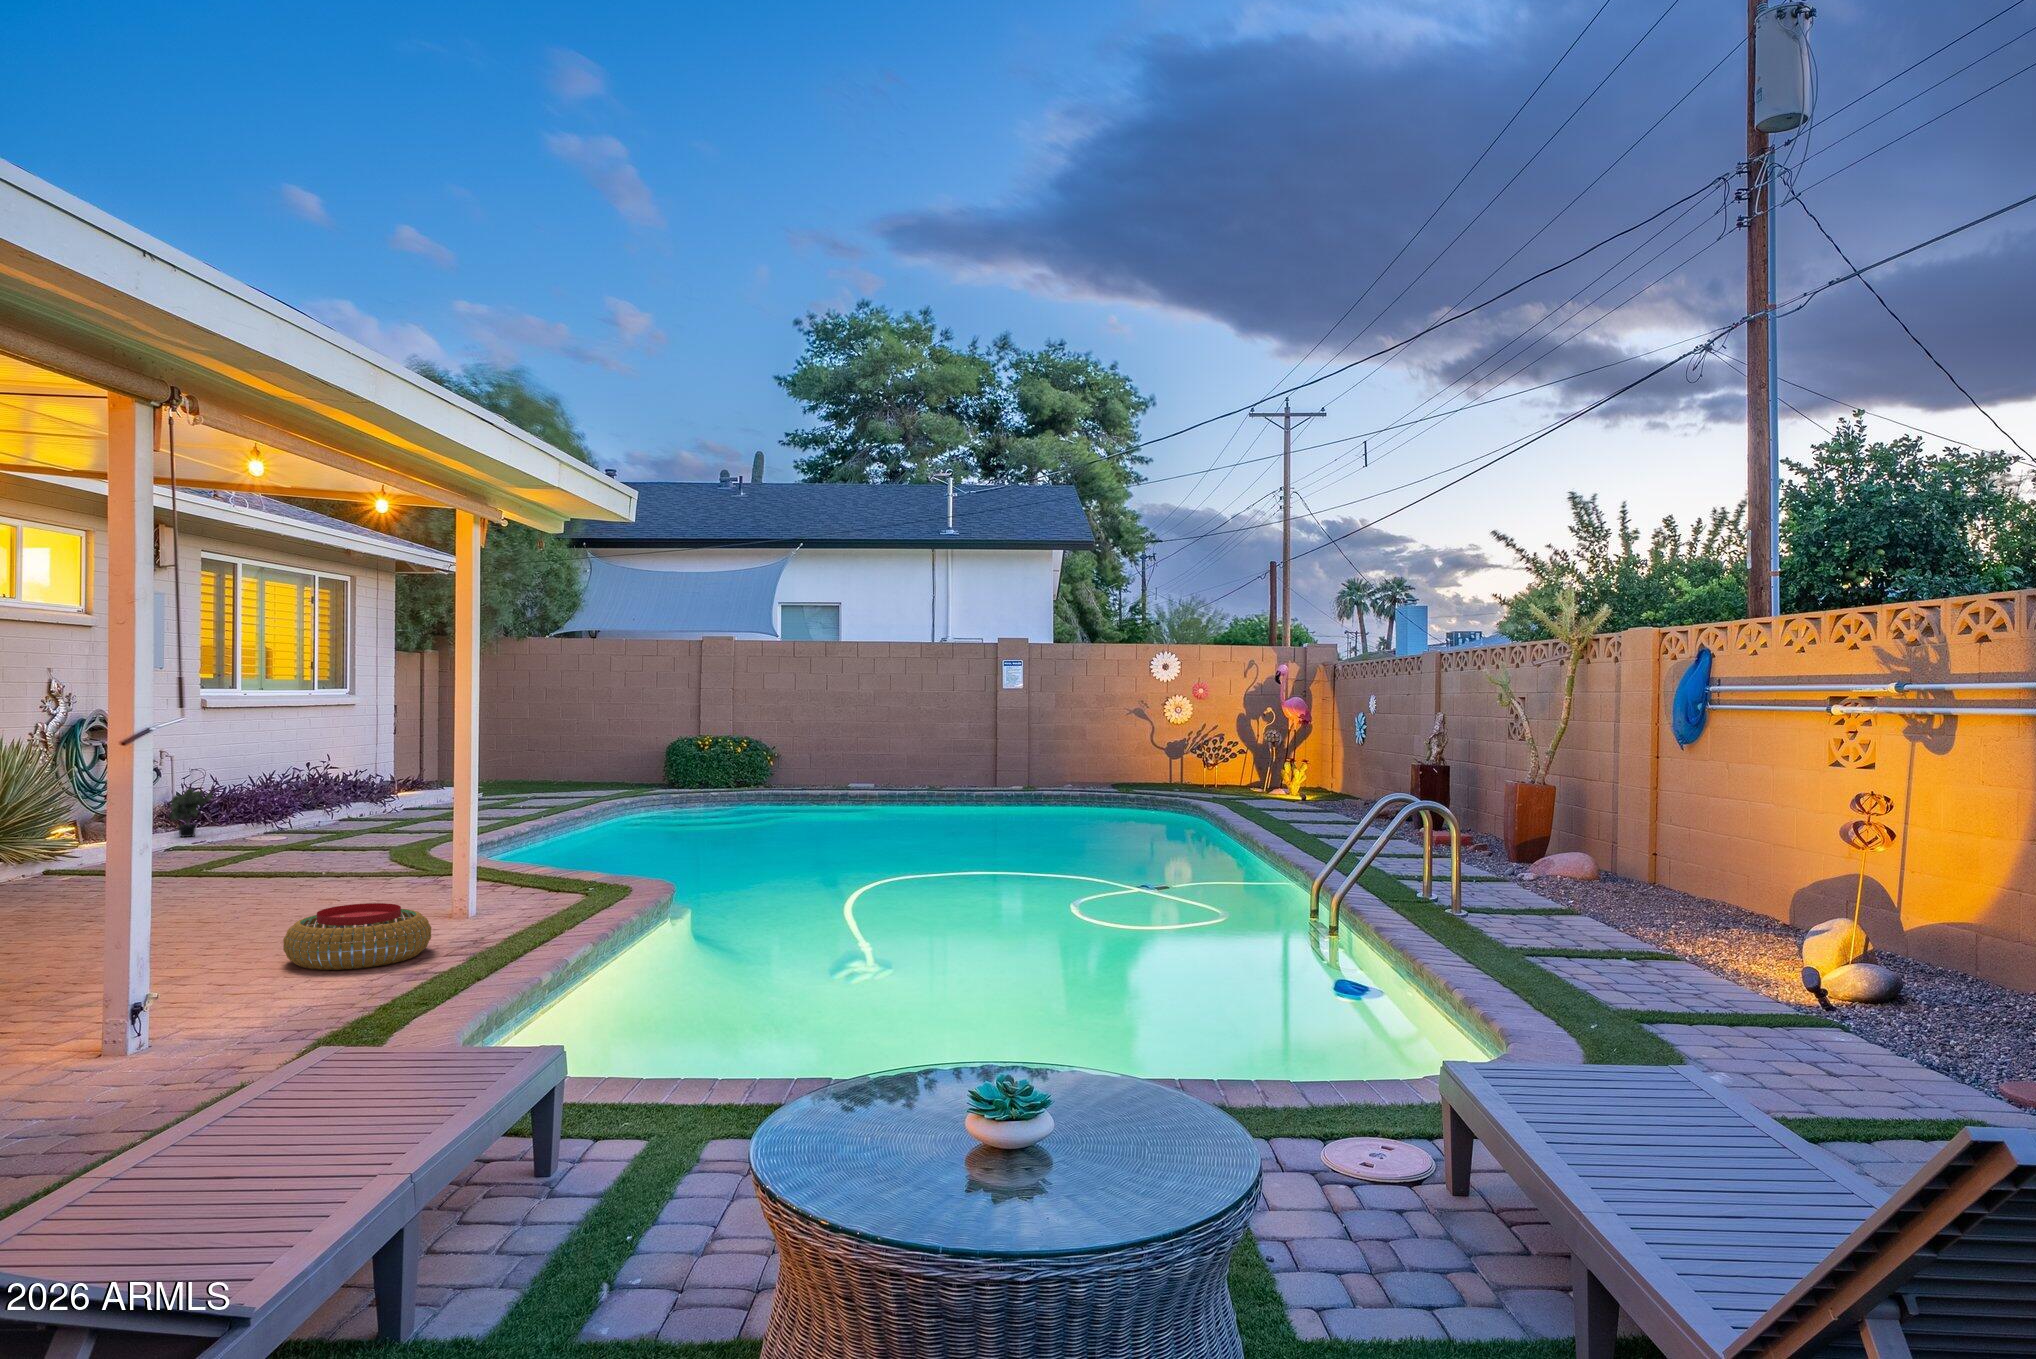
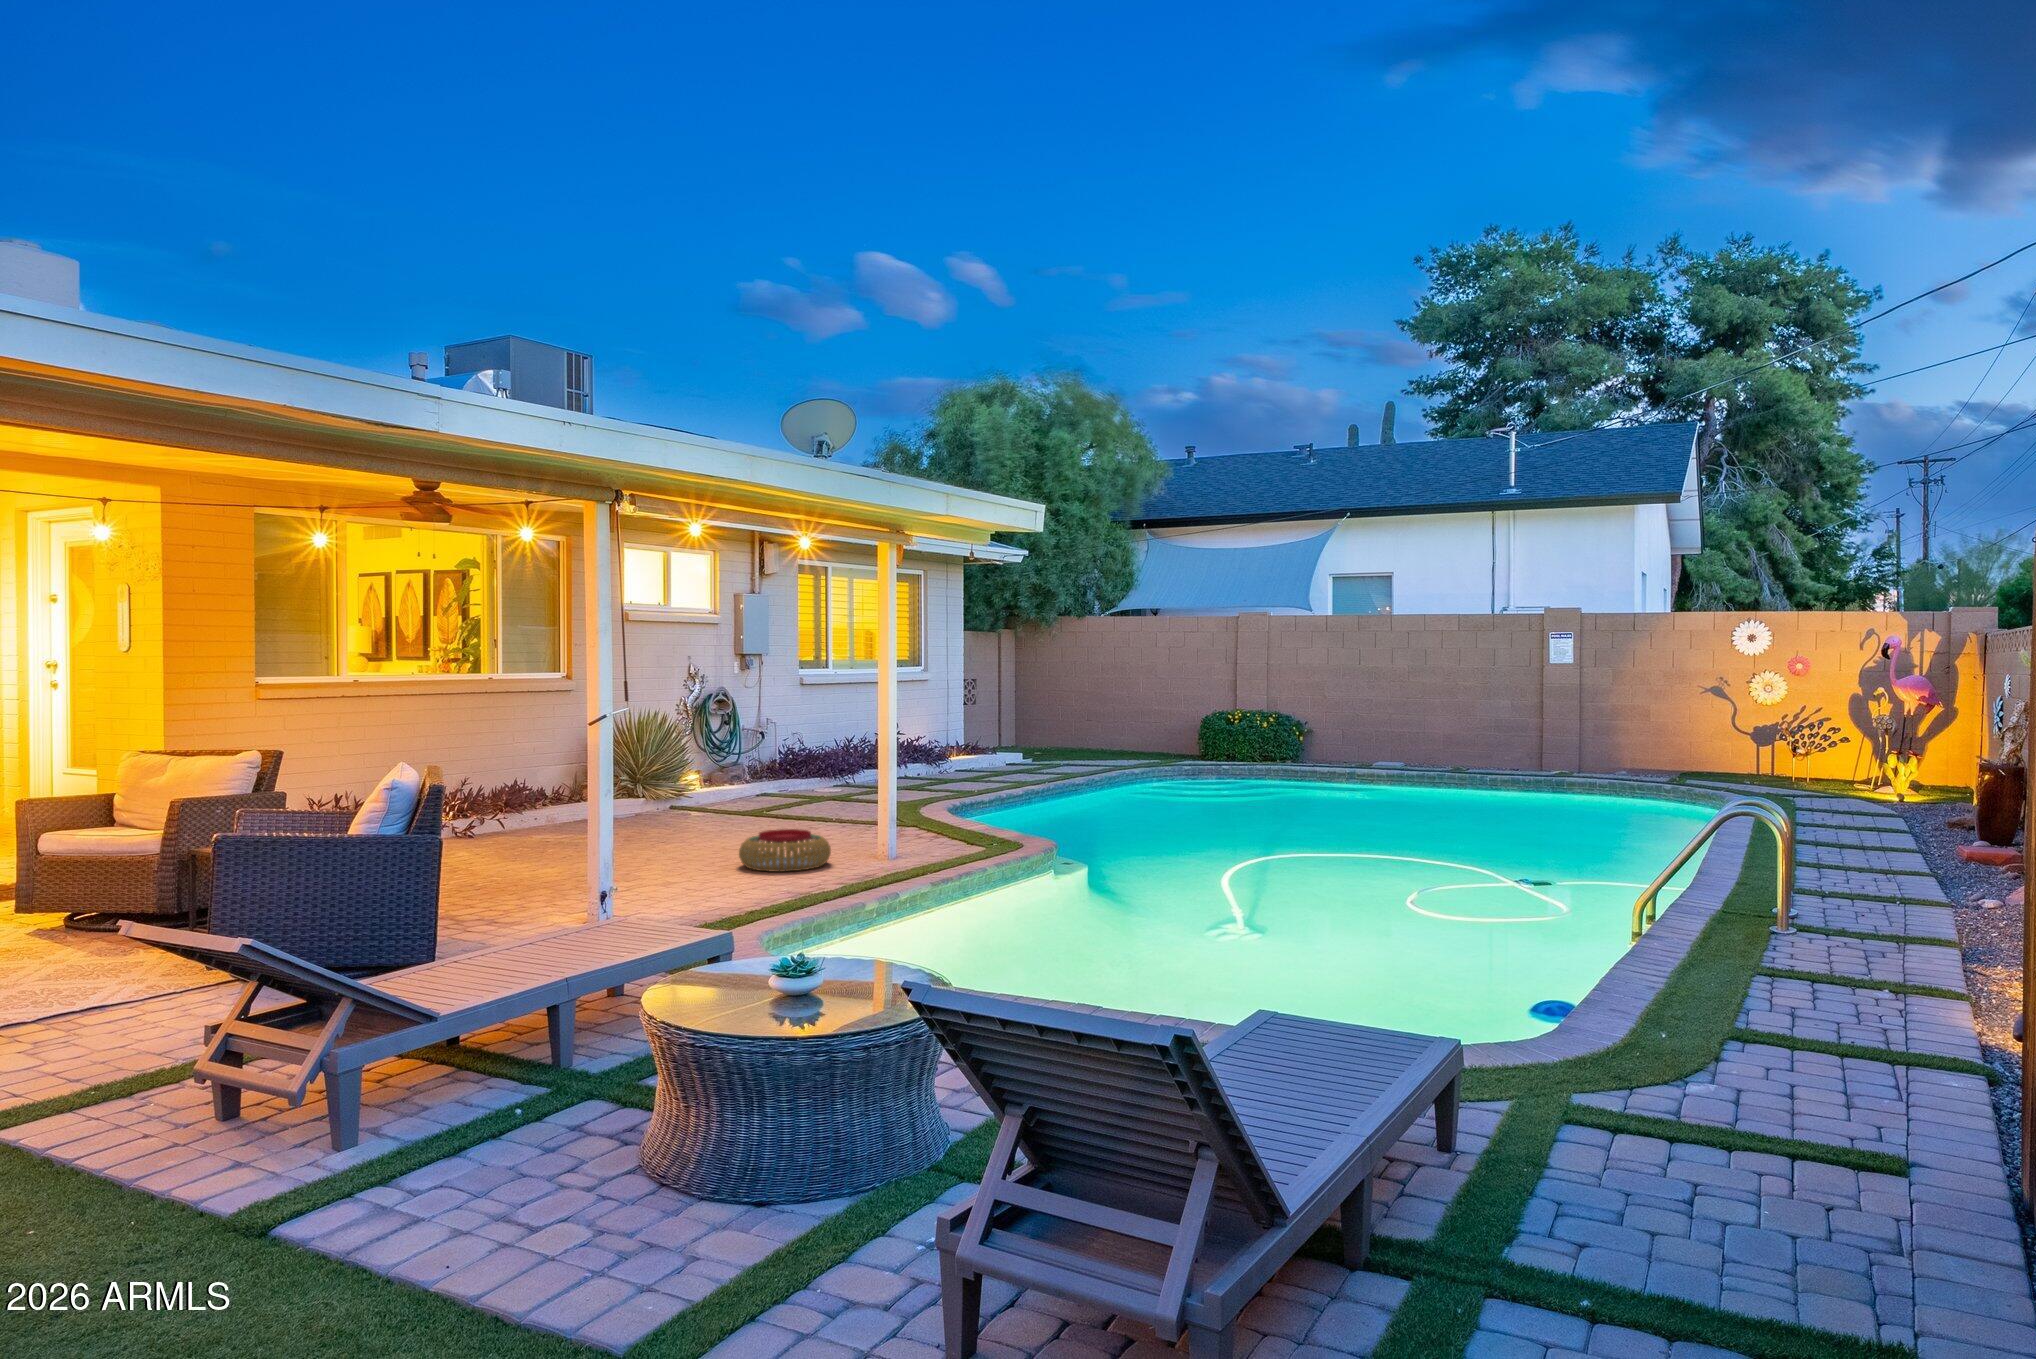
potted plant: present [169,789,213,837] -> none [772,746,802,783]

